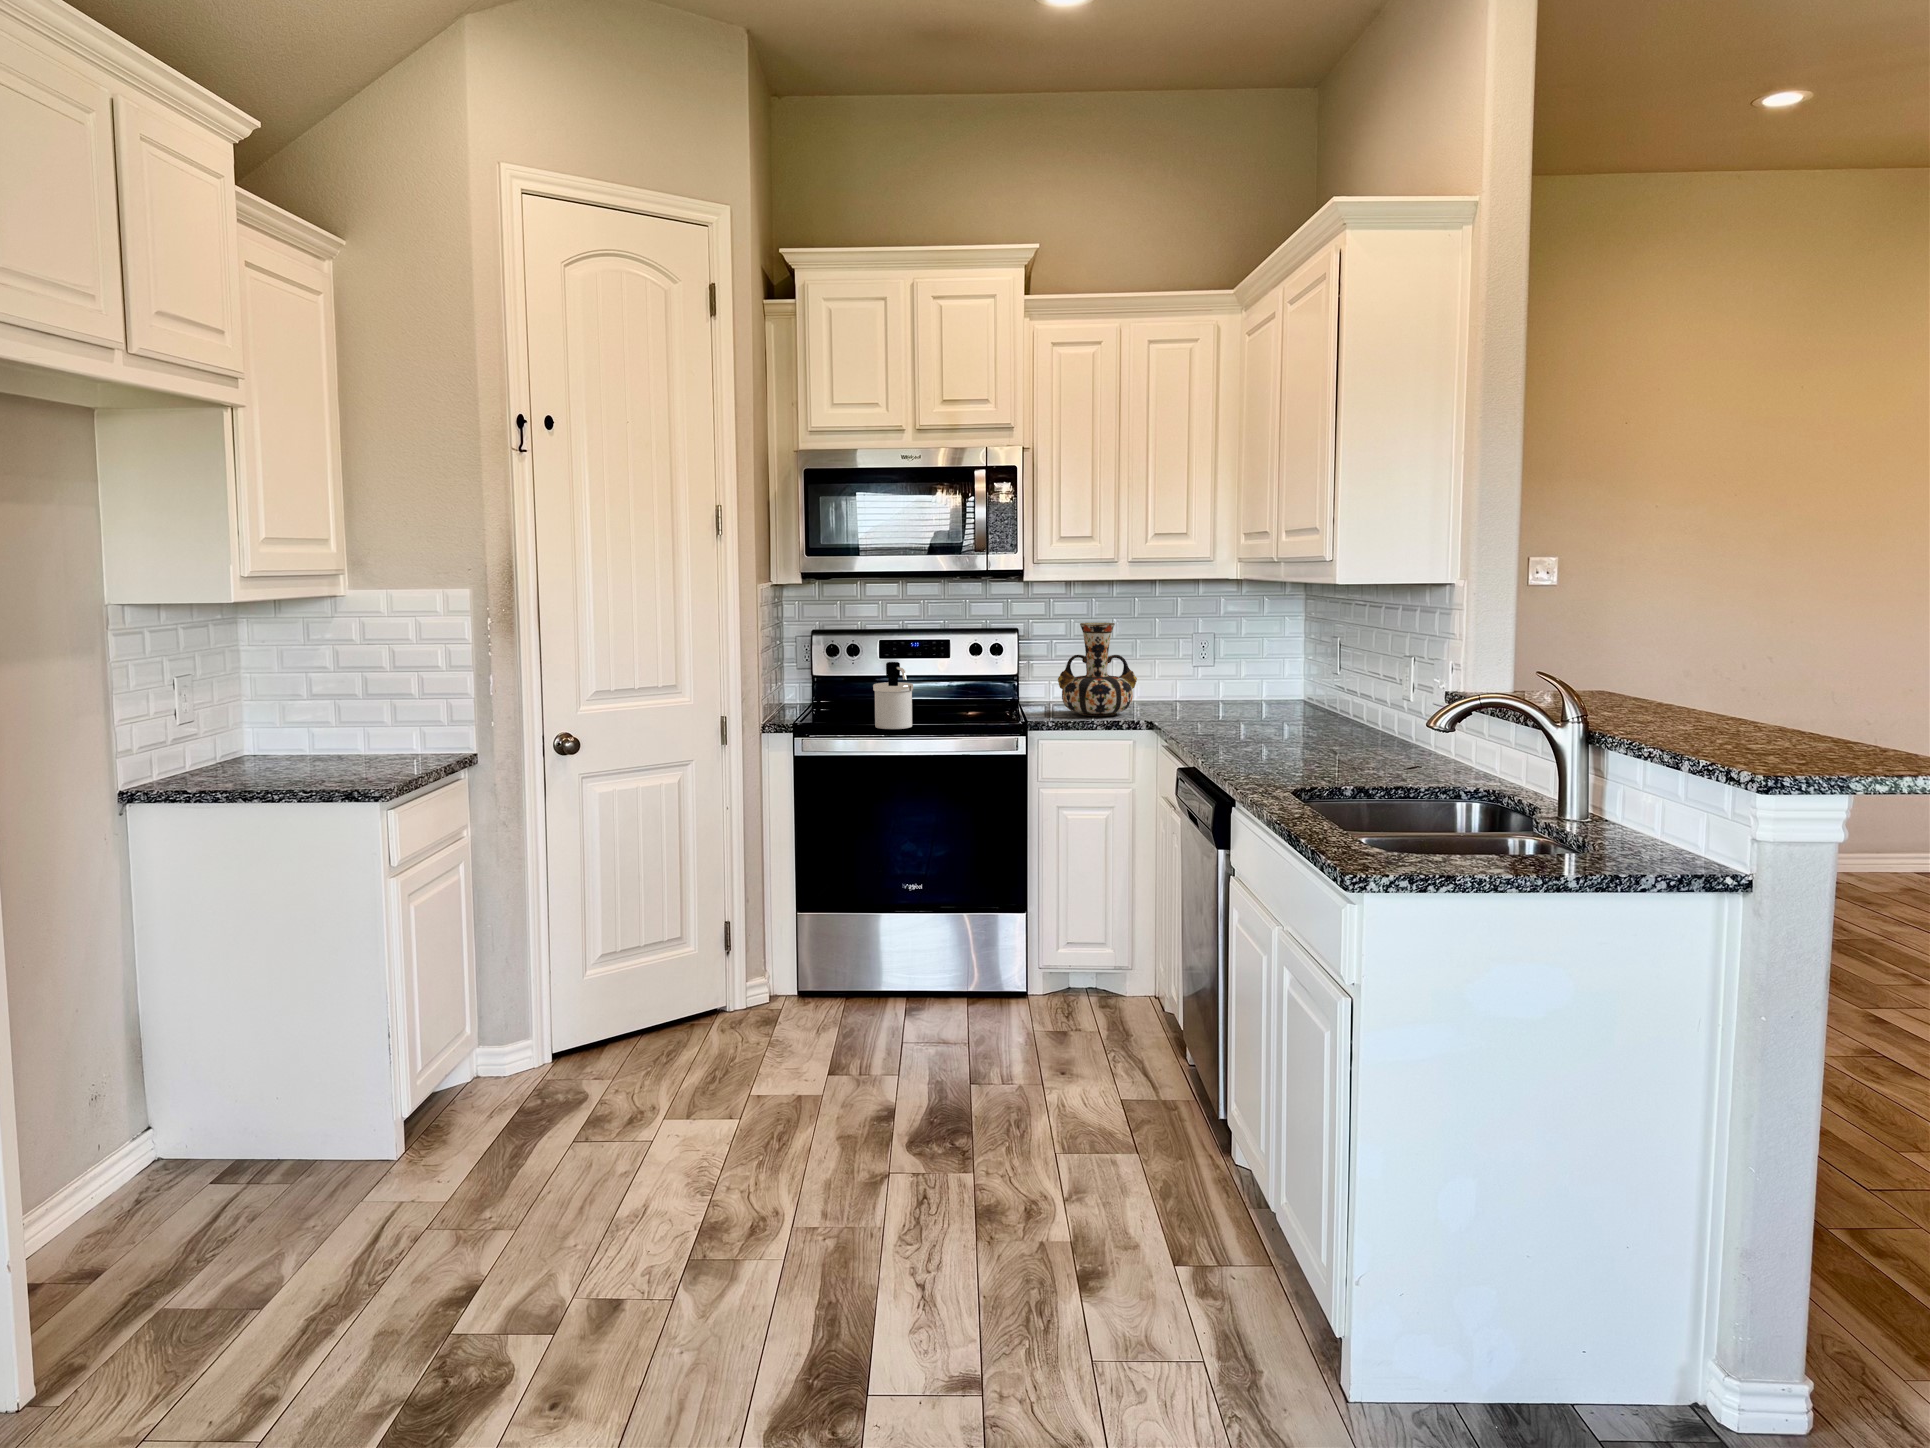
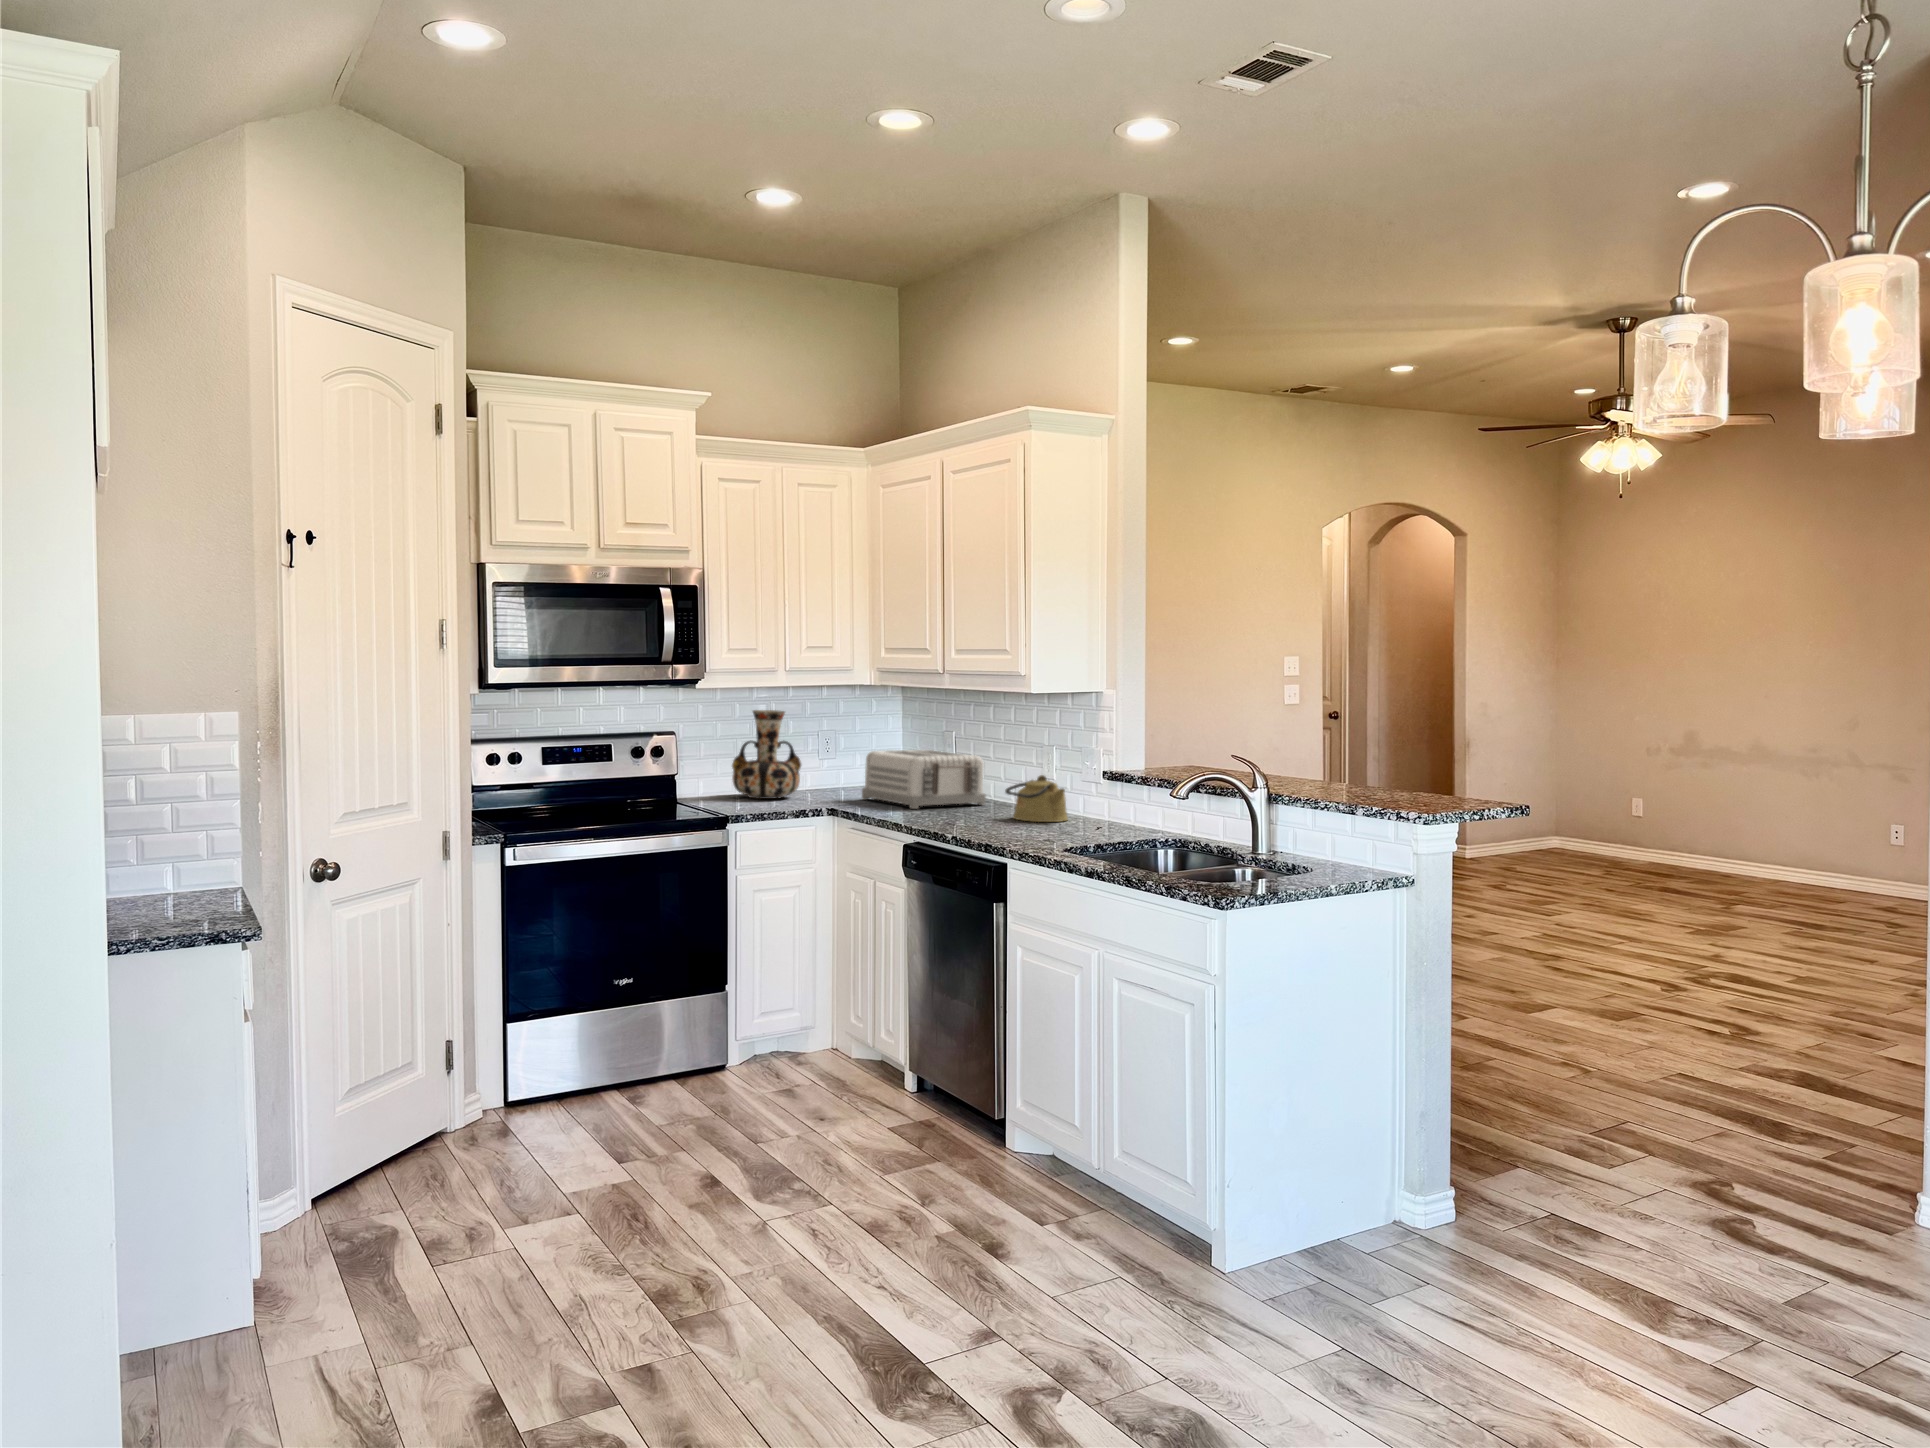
soap dispenser: present [873,662,913,729] -> none [587,748,638,816]
toaster: none [1195,665,1328,732] -> present [862,750,986,809]
kettle: none [1313,696,1393,755] -> present [1005,775,1068,822]

